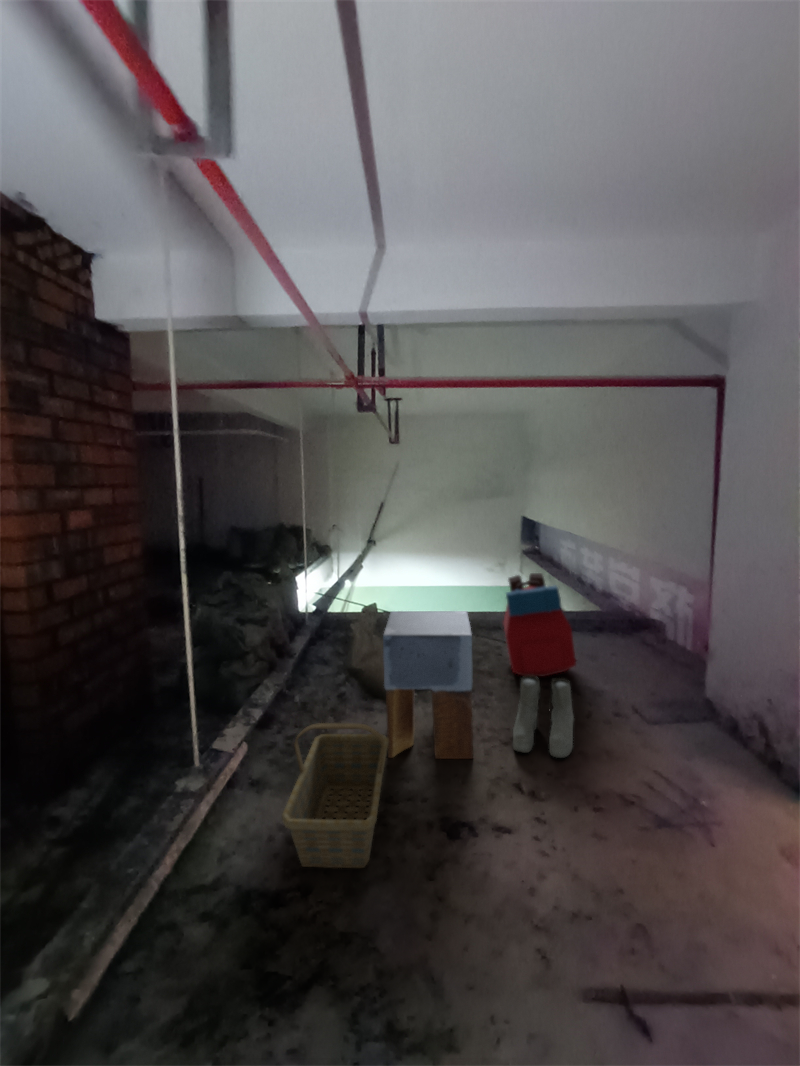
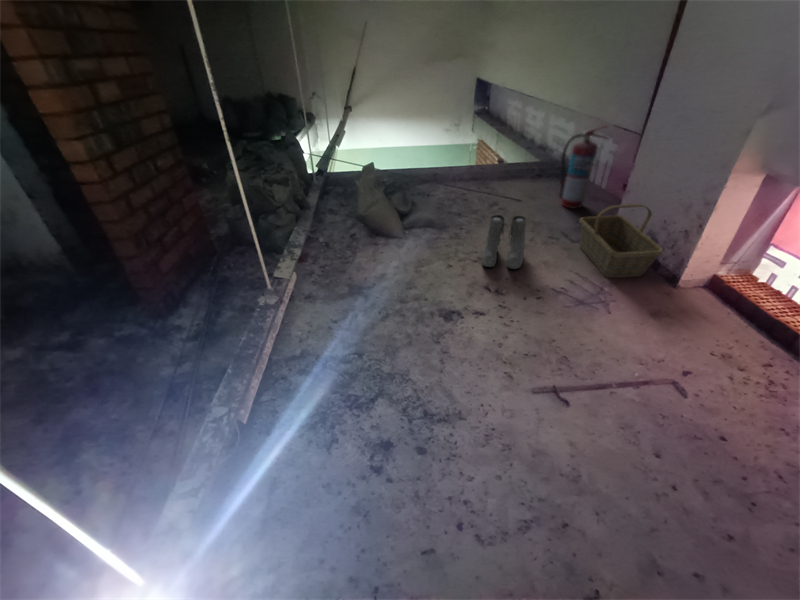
fire extinguisher: none [619,569,676,673] -> present [559,127,607,209]
backpack: present [504,573,576,676] -> none [472,132,526,215]
stool: present [383,611,473,759] -> none [392,167,461,276]
basket: present [282,723,389,868] -> present [579,204,663,278]

